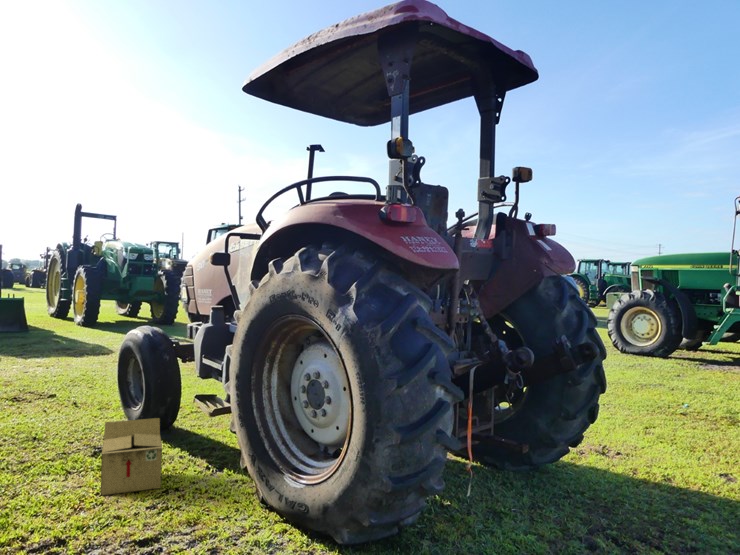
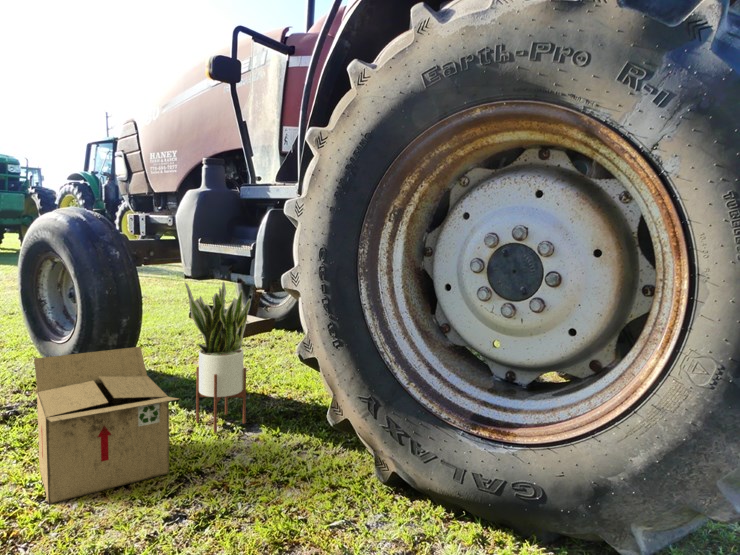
potted plant: none [186,382,224,471] -> present [185,282,251,433]

